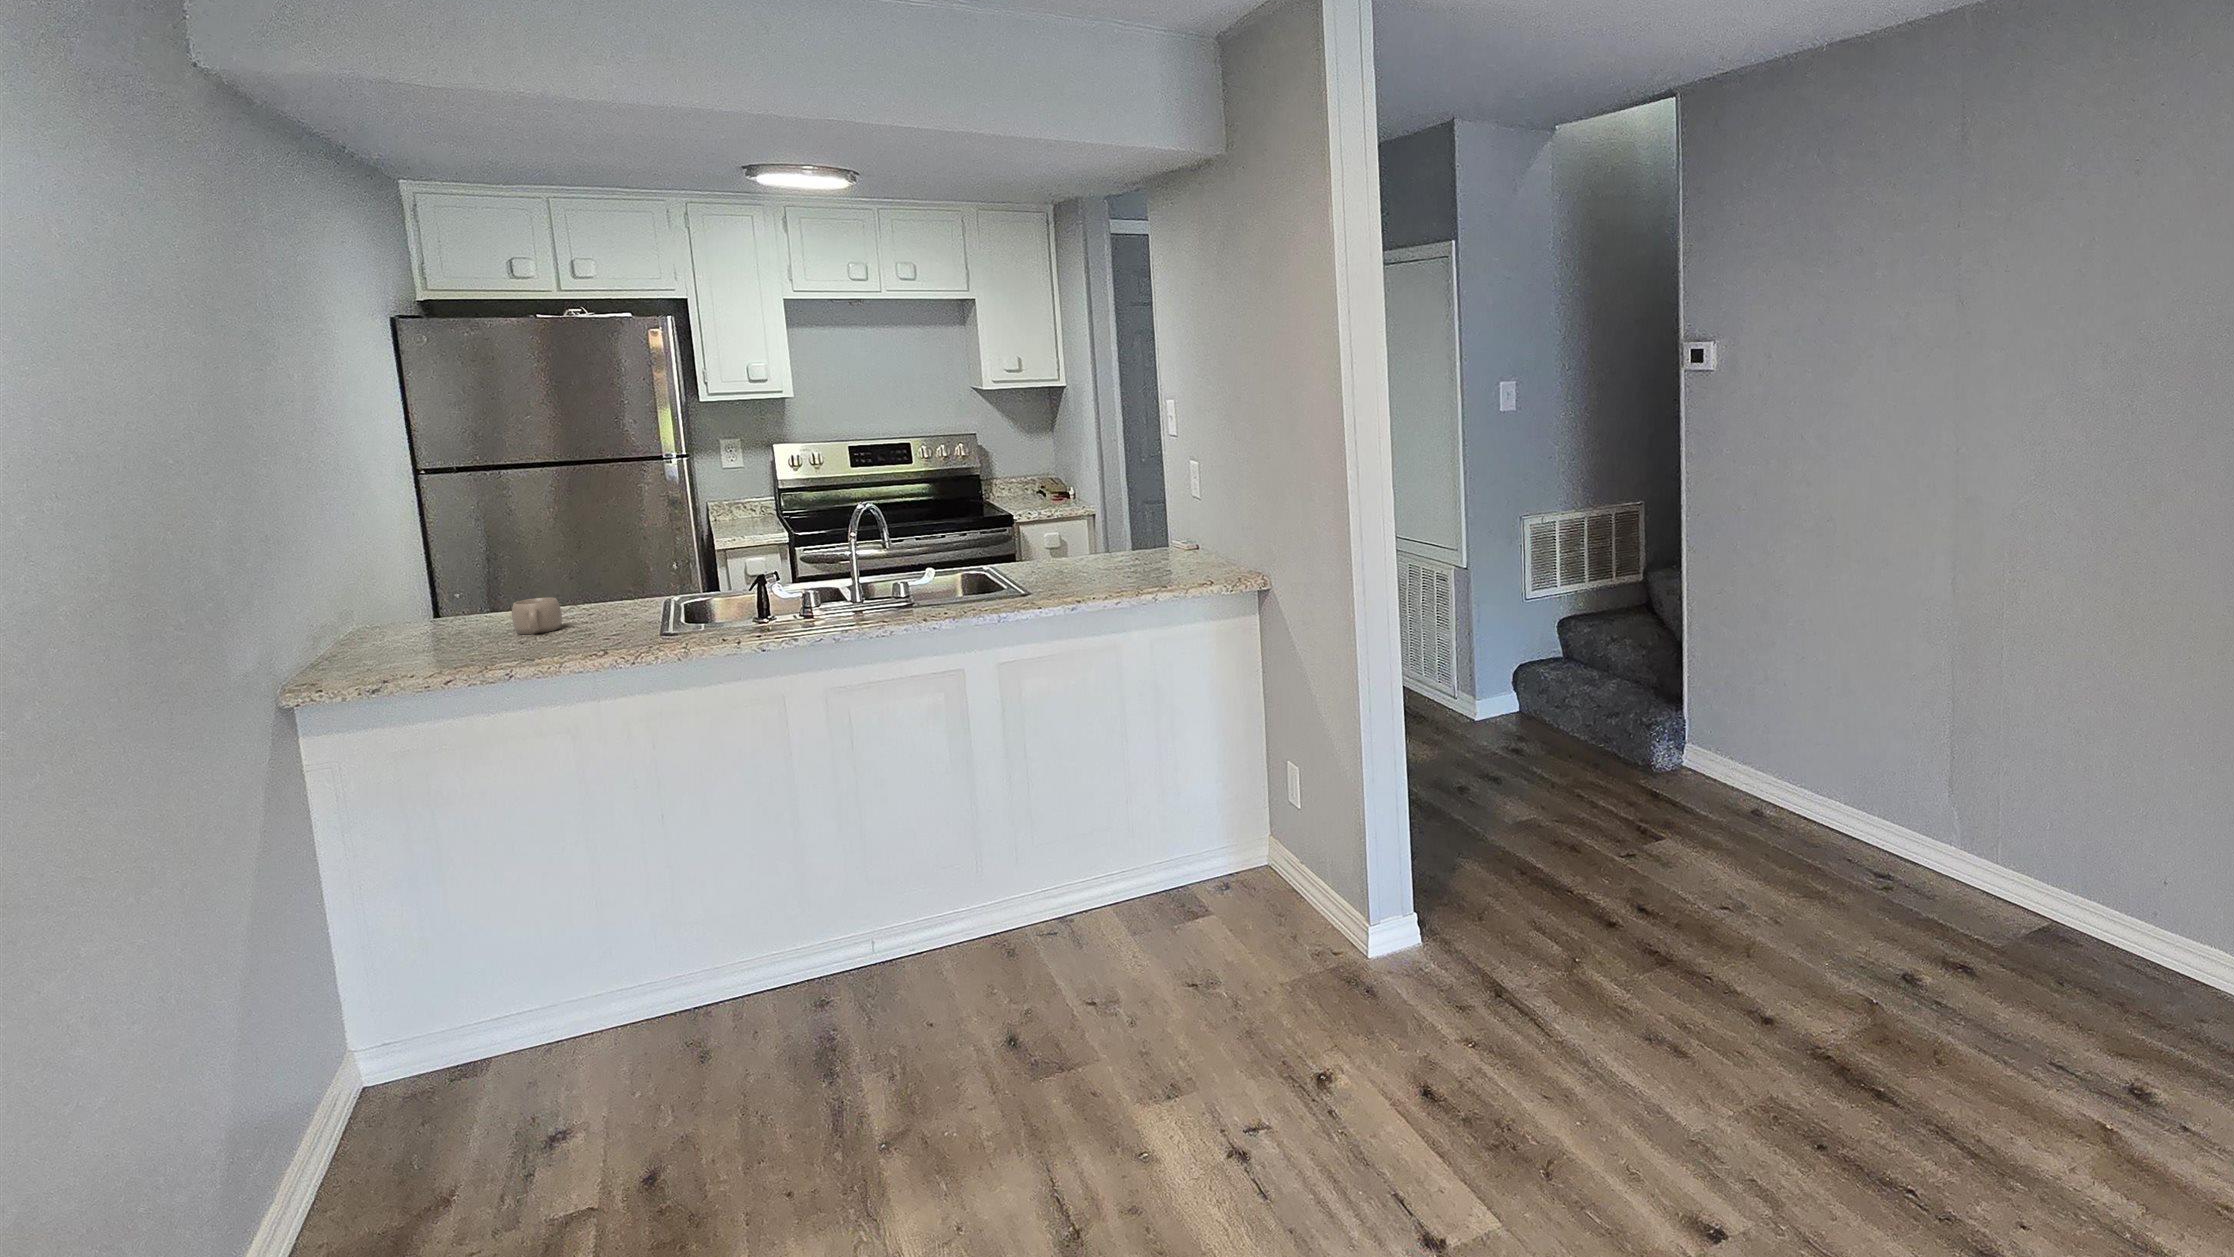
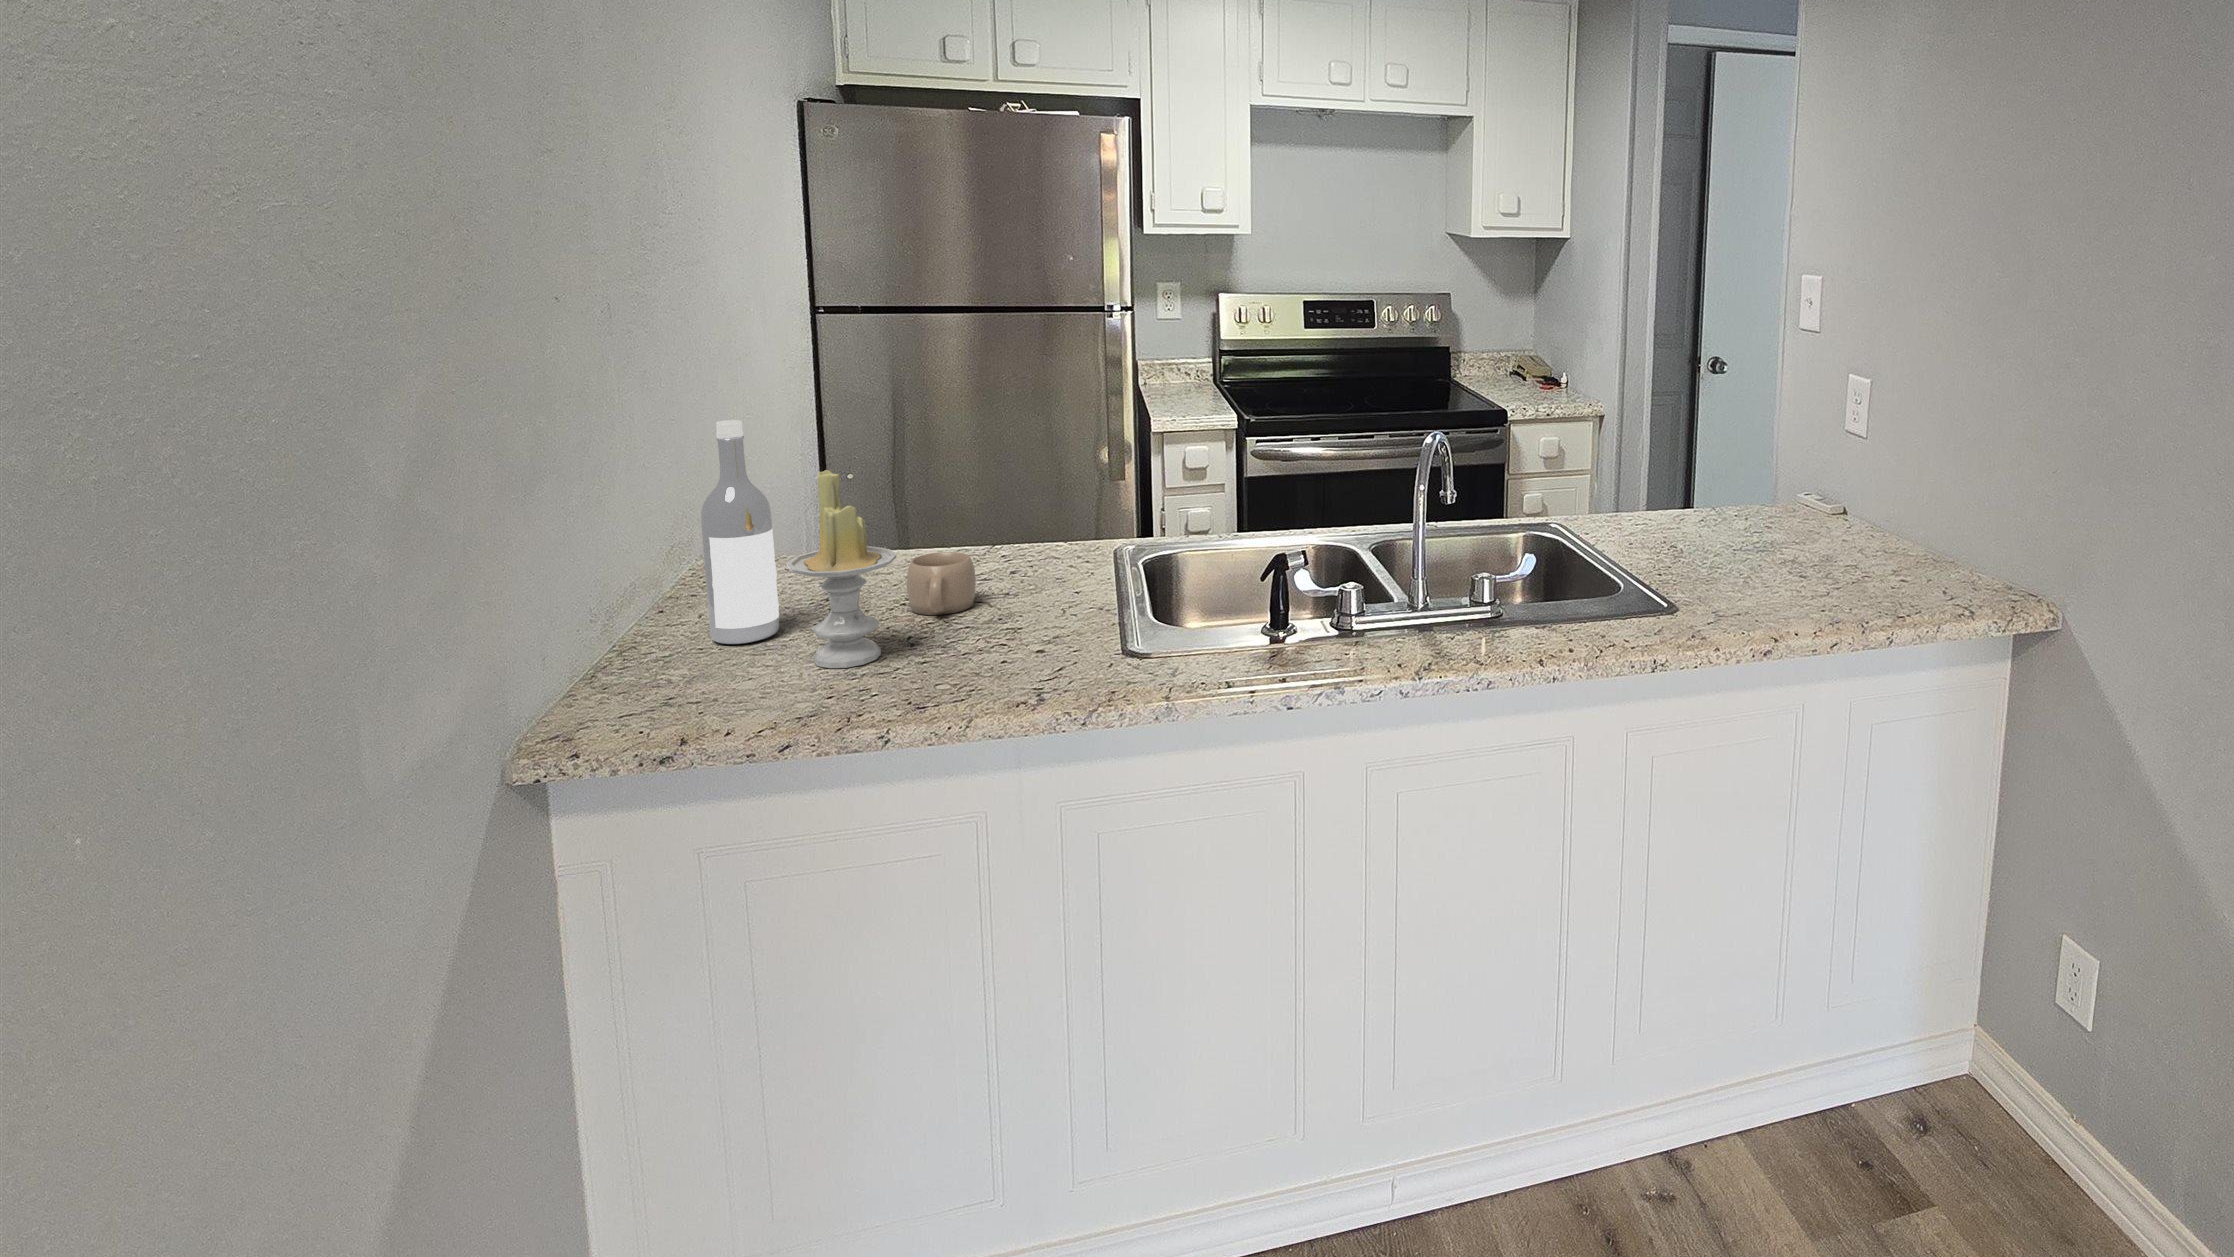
wine bottle: none [363,519,424,655] -> present [701,420,779,644]
candle: none [428,541,503,656] -> present [786,470,897,668]

